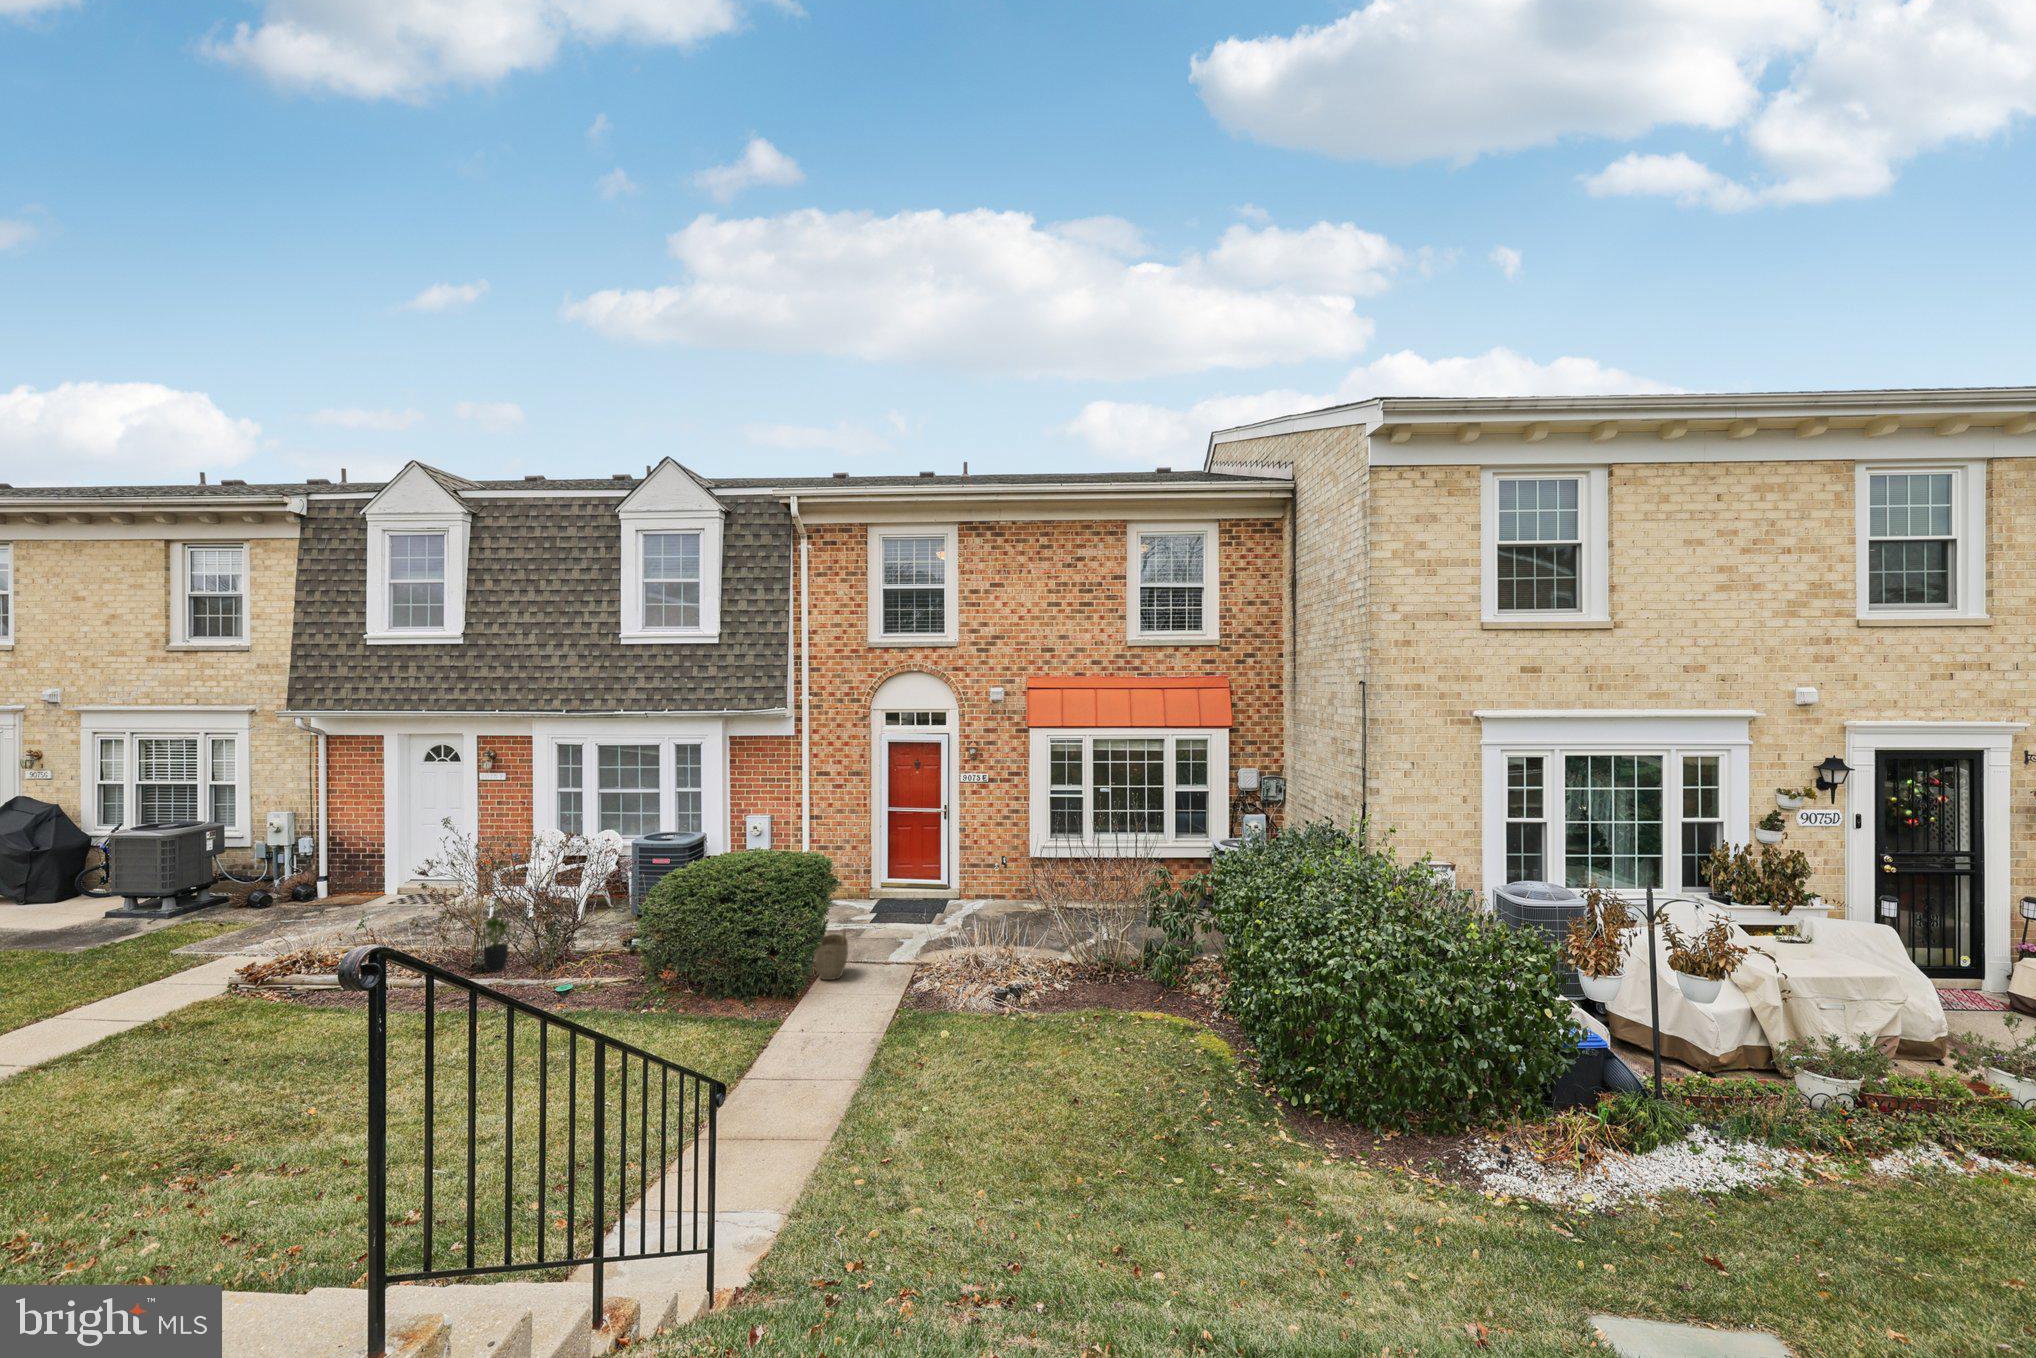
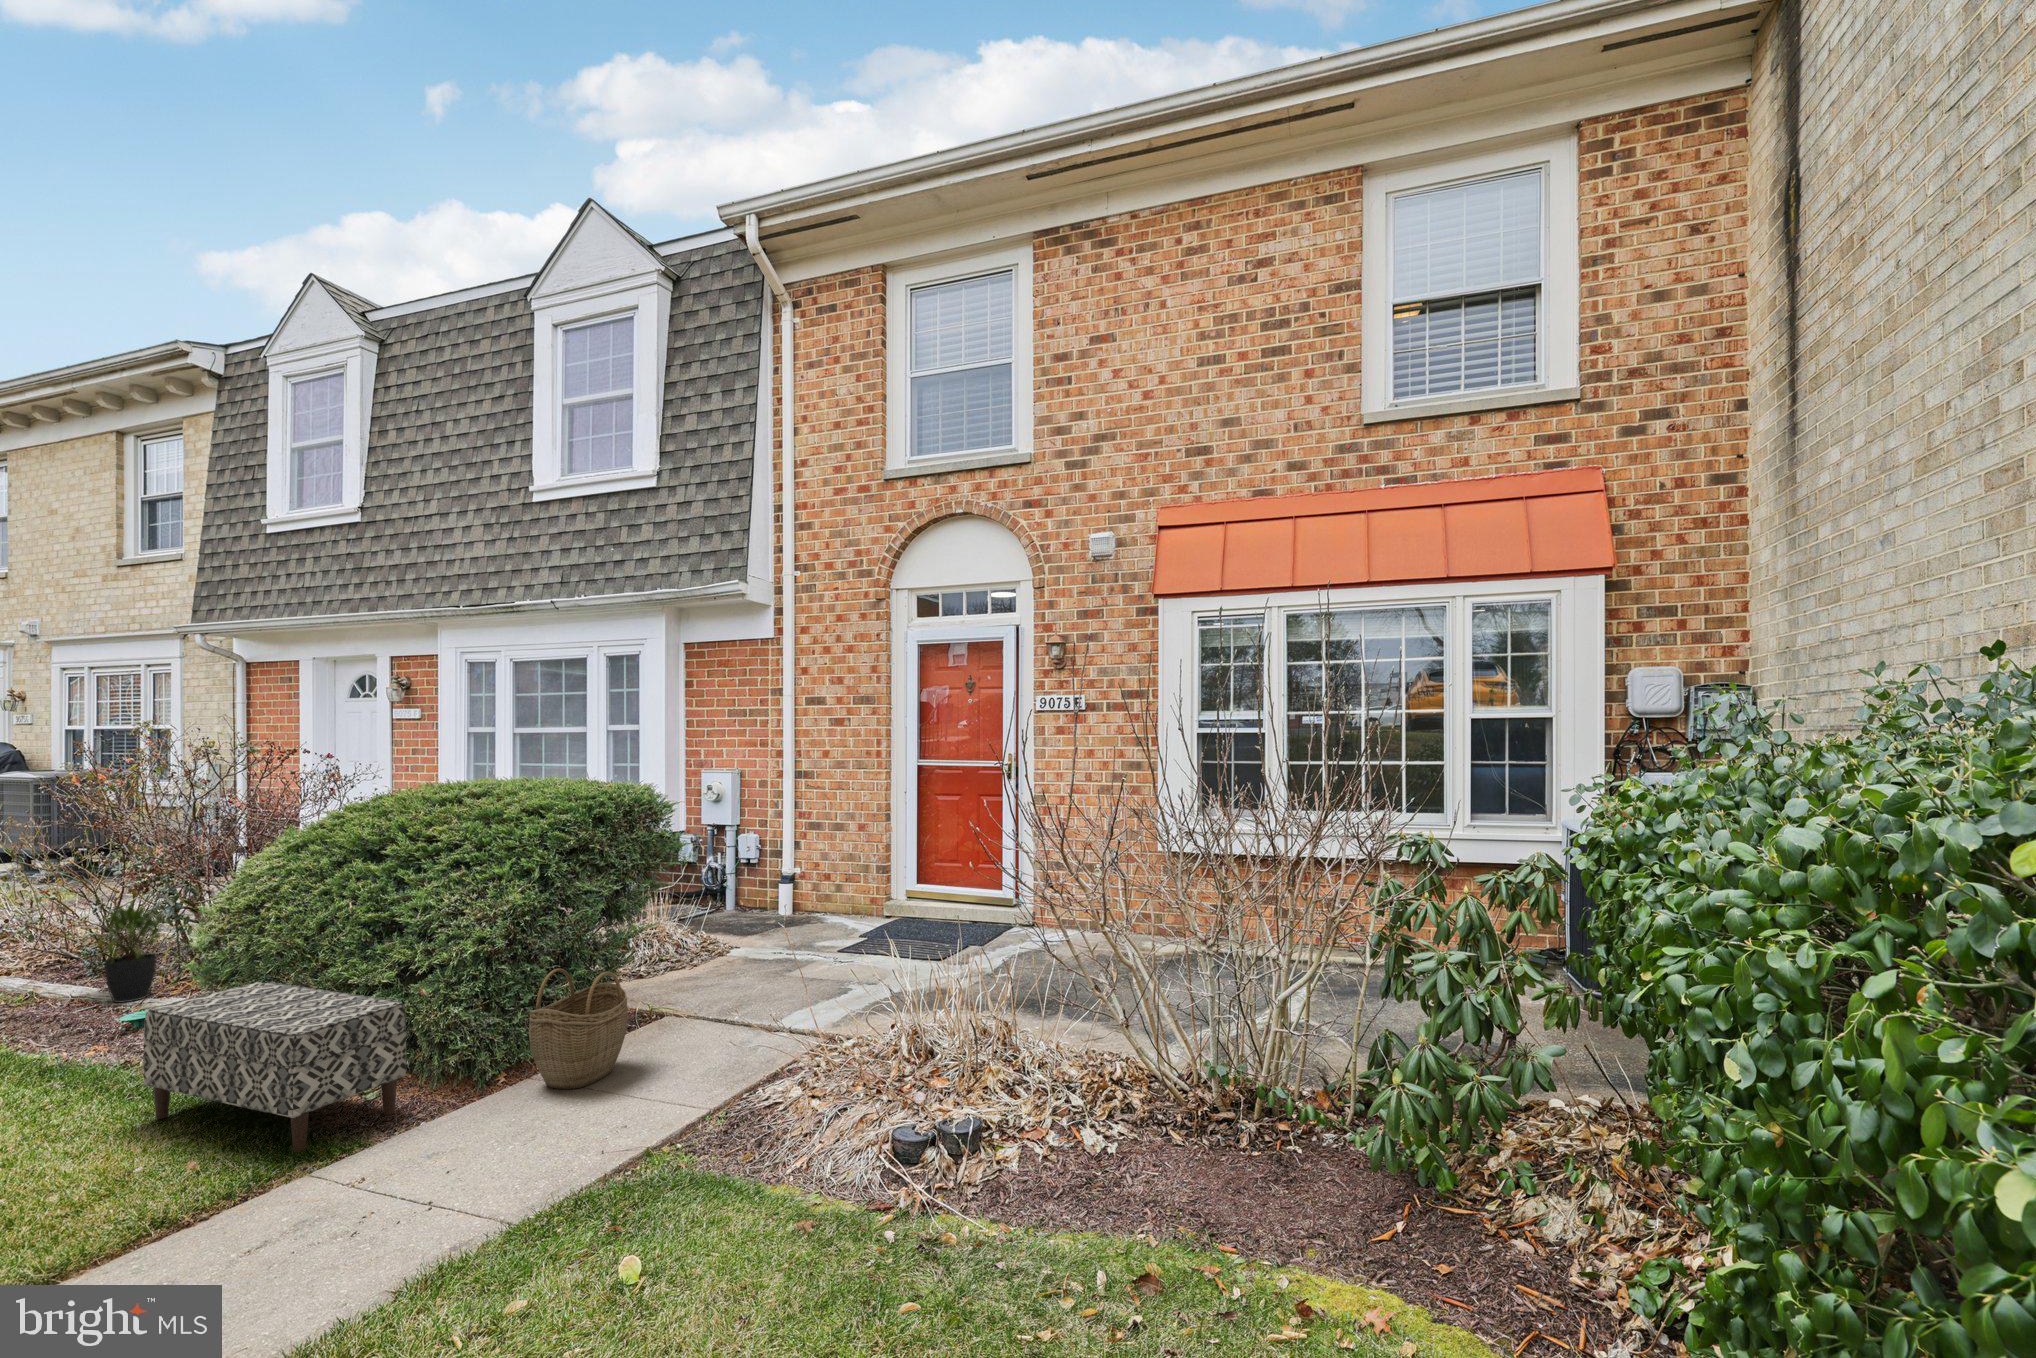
bench: none [657,945,774,1009] -> present [143,982,406,1152]

